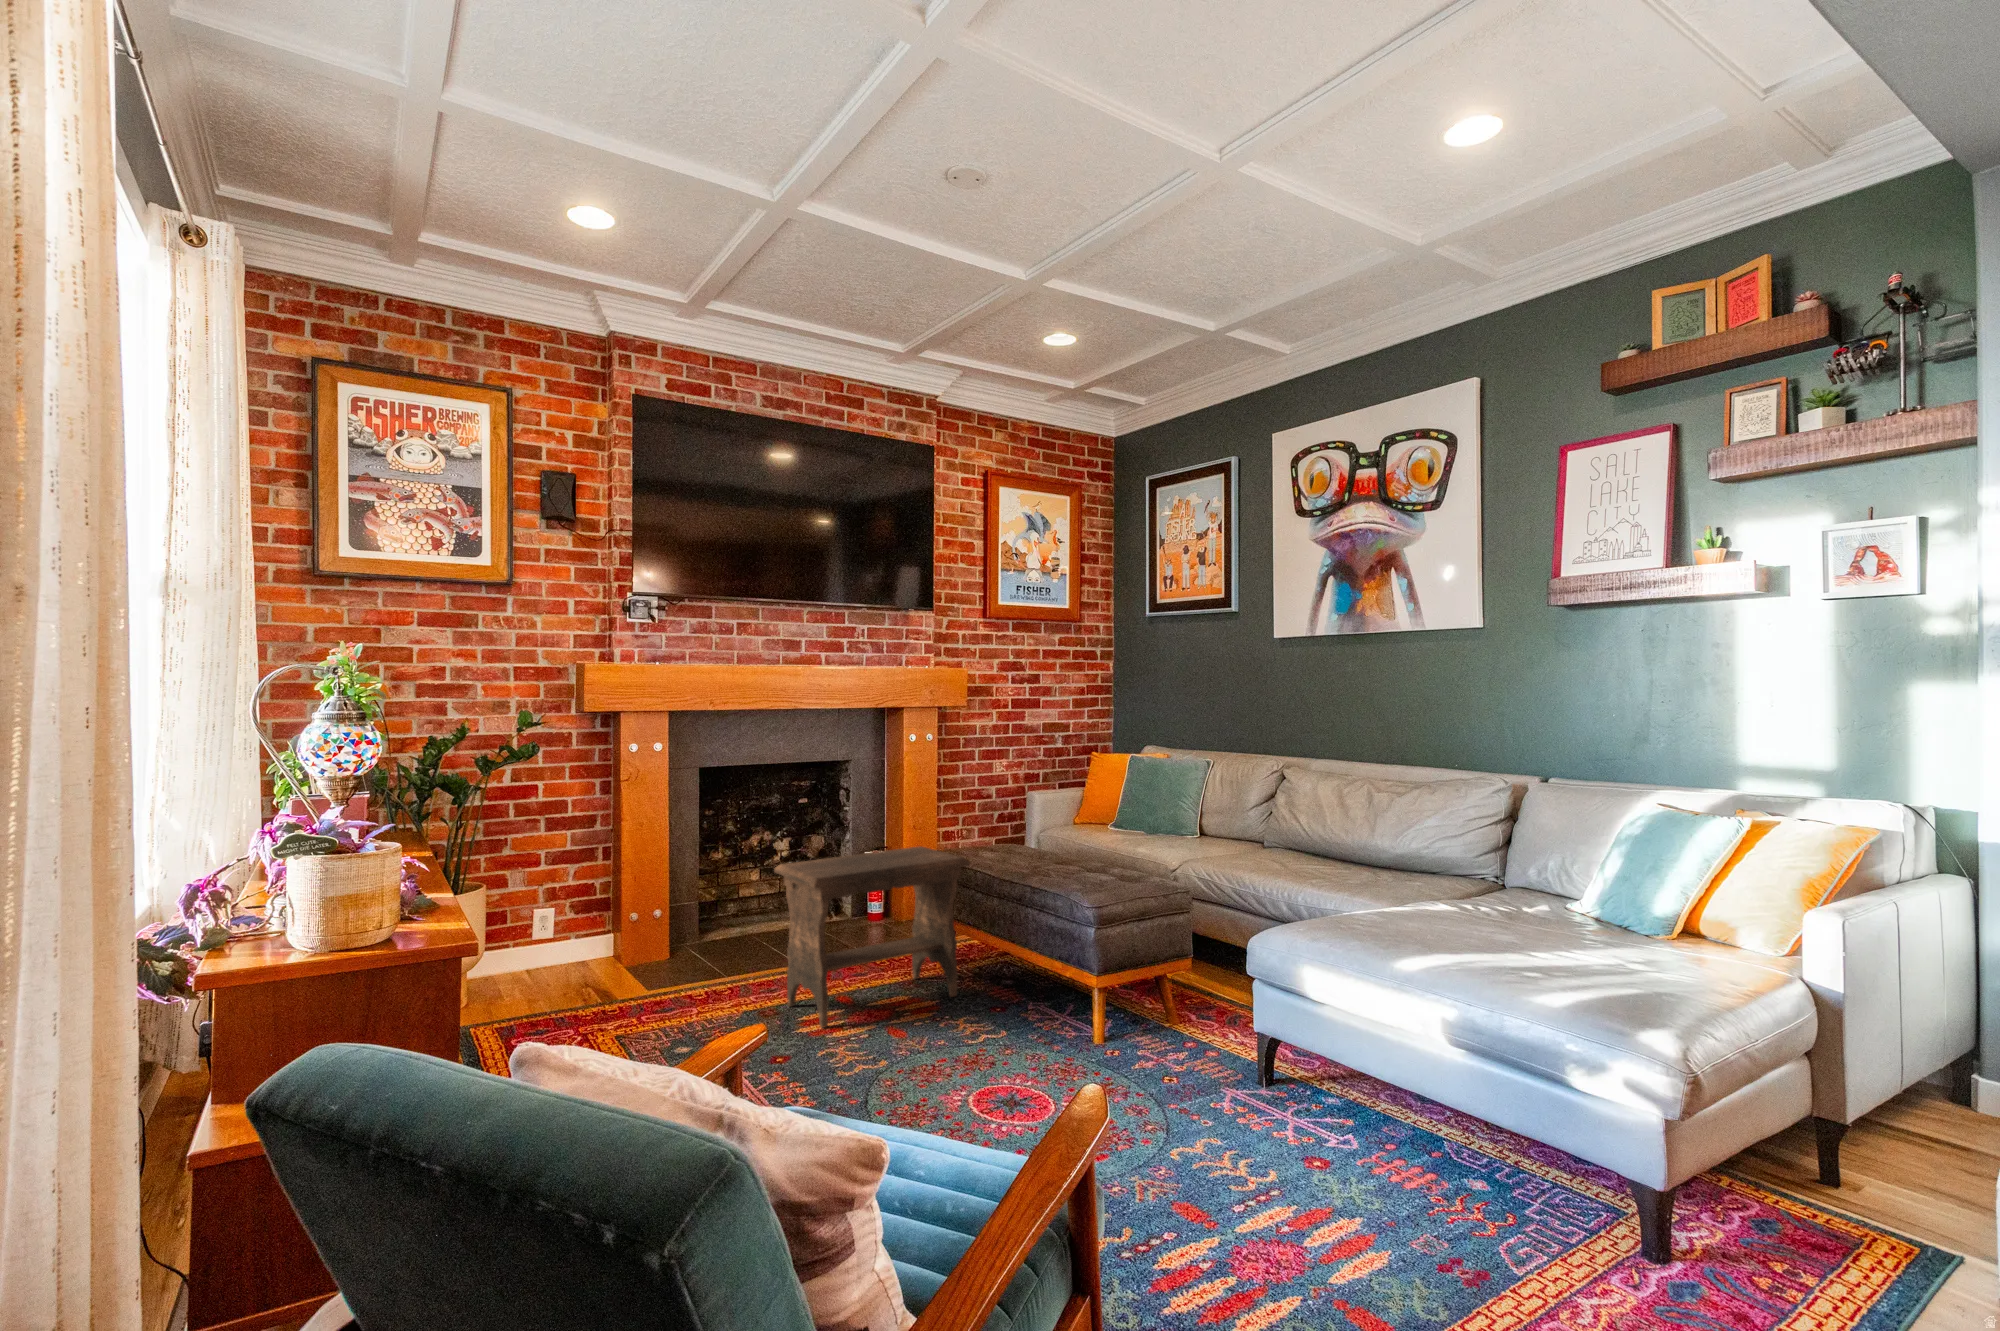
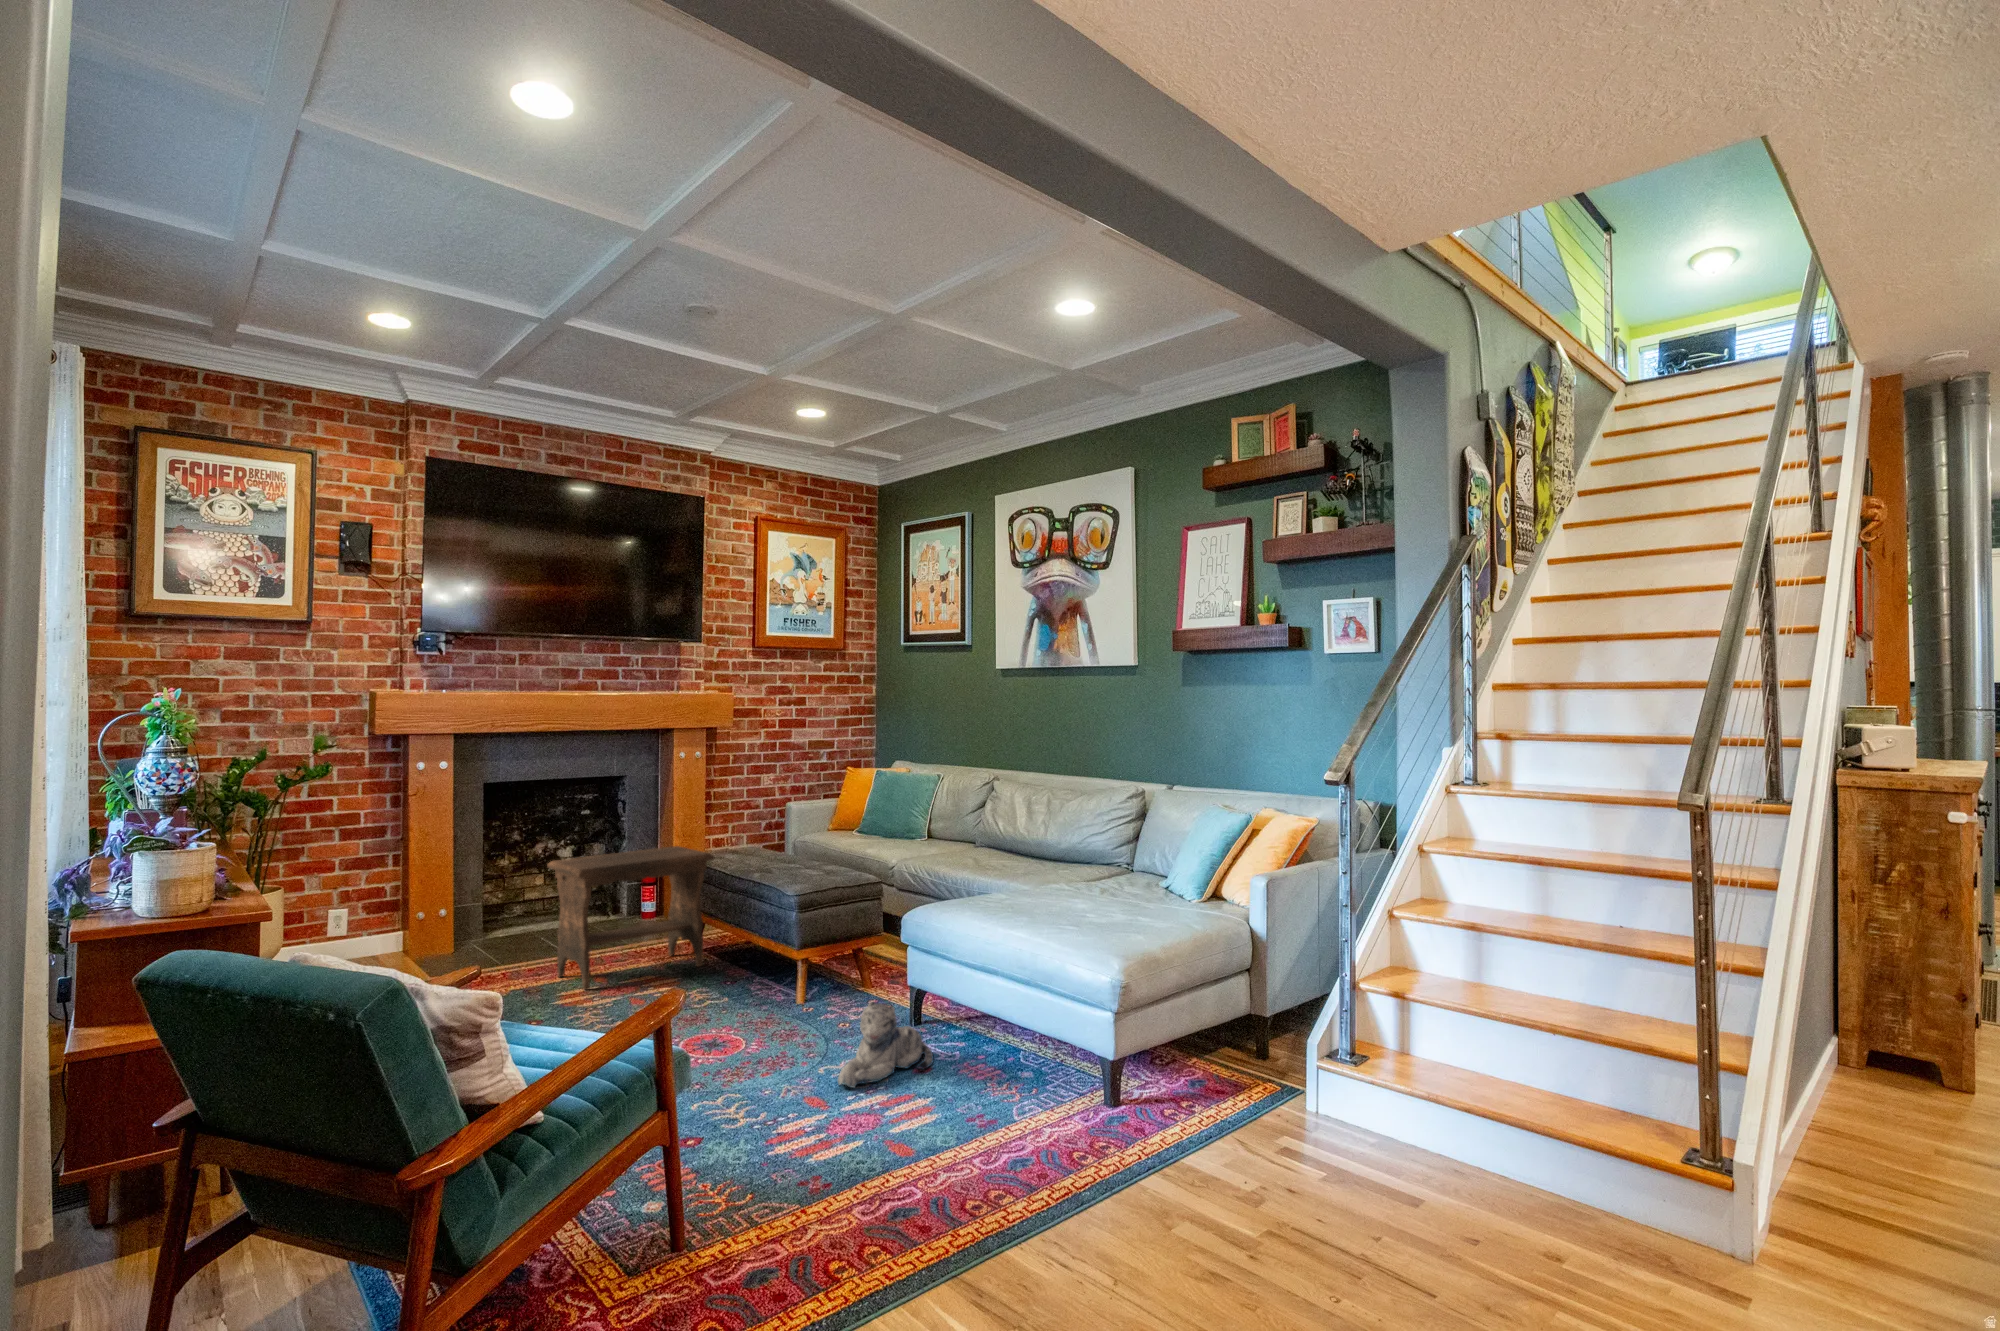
plush toy: none [1212,1100,1339,1241] -> present [838,1002,934,1088]

